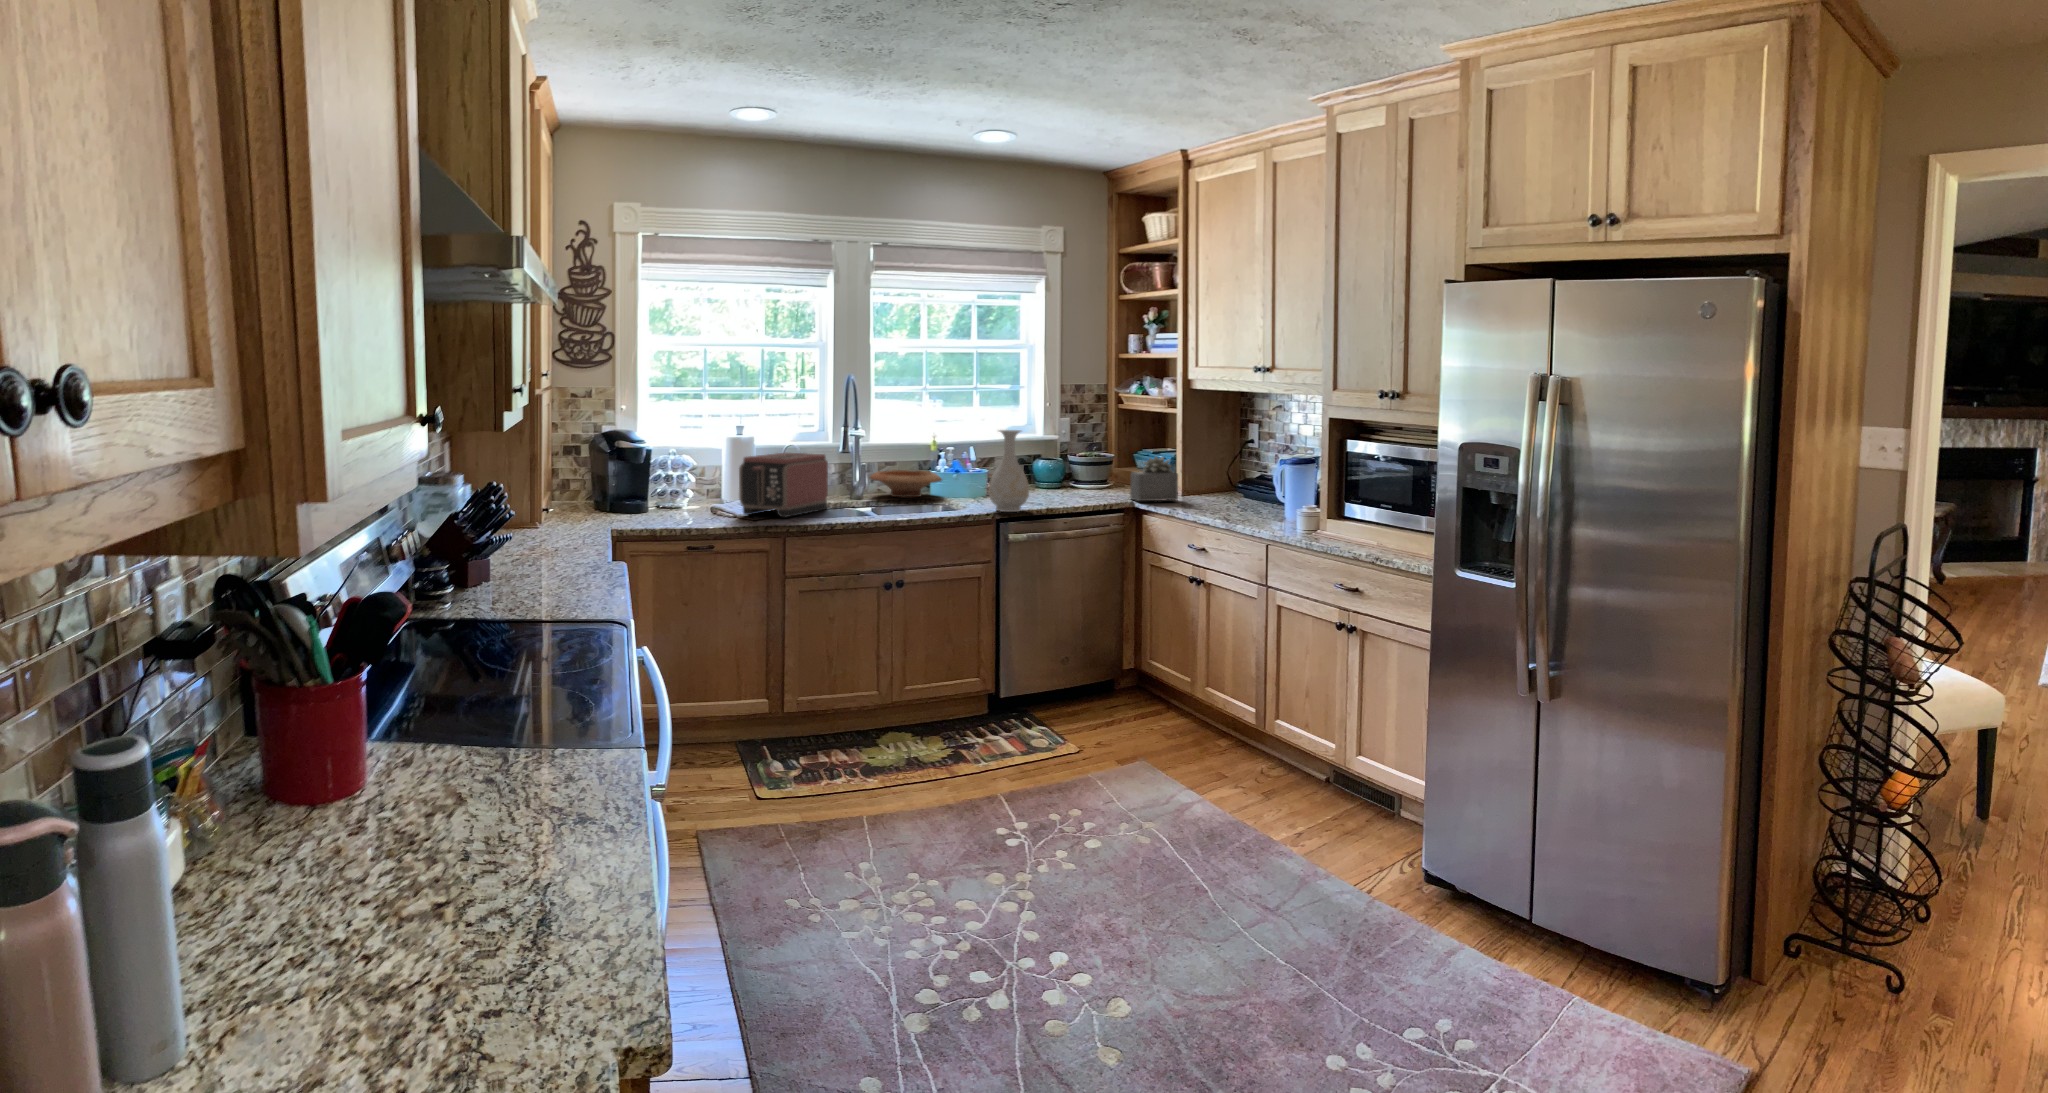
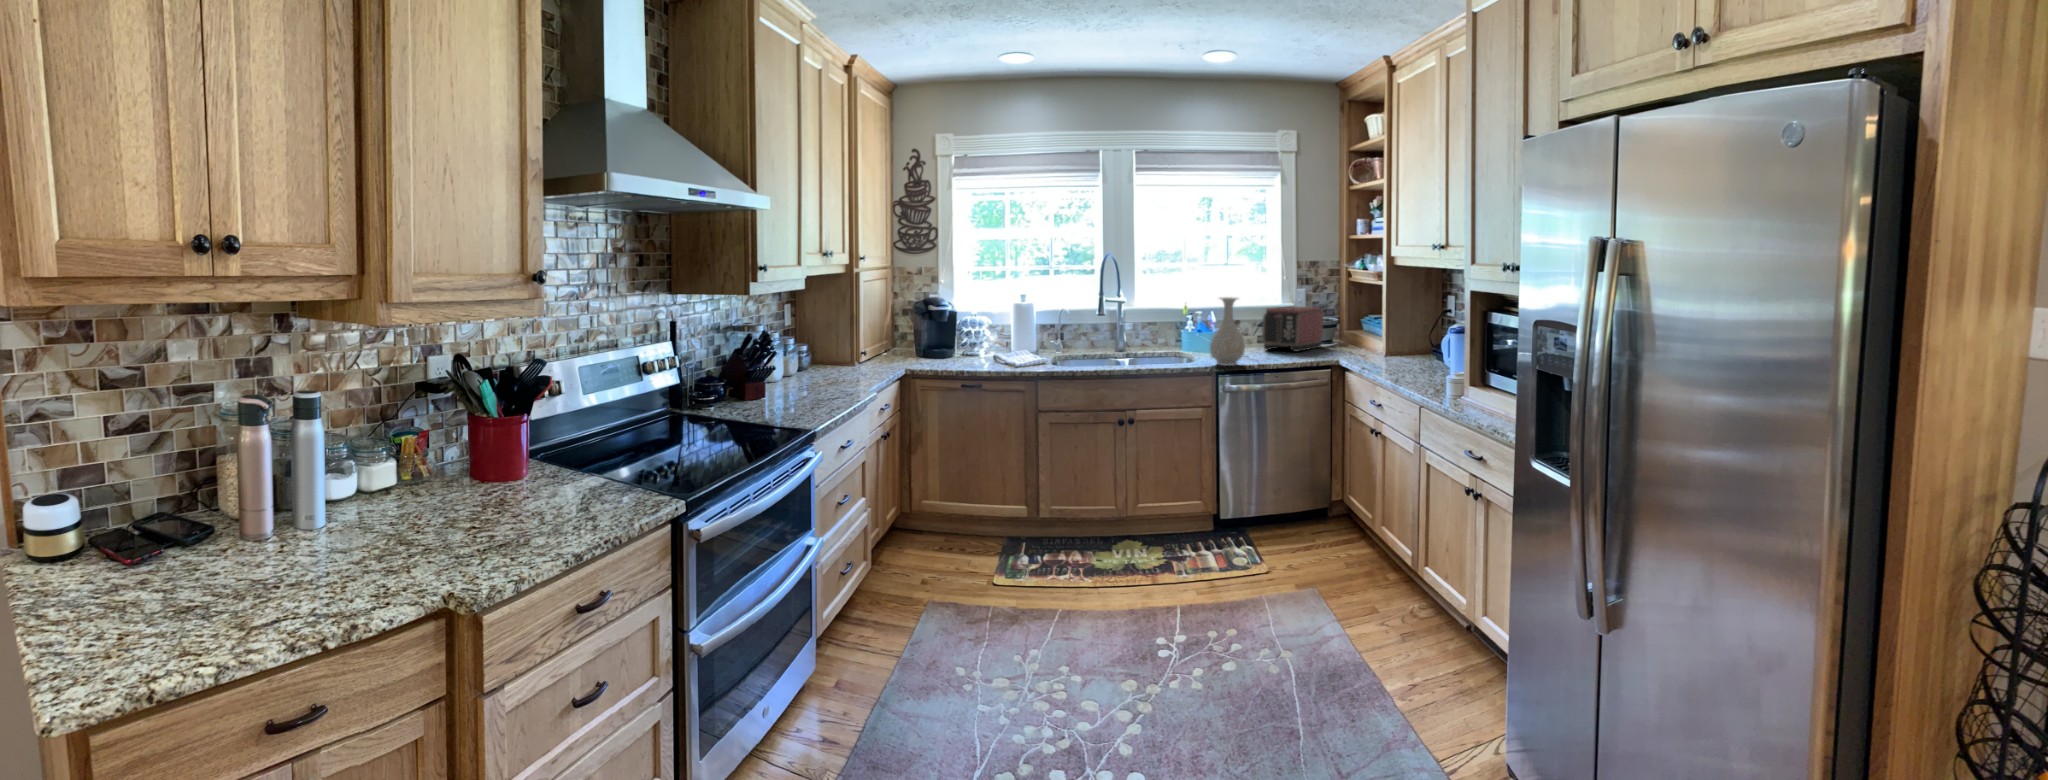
toaster: present [739,453,828,518] -> present [1262,306,1323,352]
succulent plant: present [1130,457,1178,501] -> none [1344,319,1387,359]
wooden bowl: present [870,470,942,497] -> none [1124,332,1183,353]

